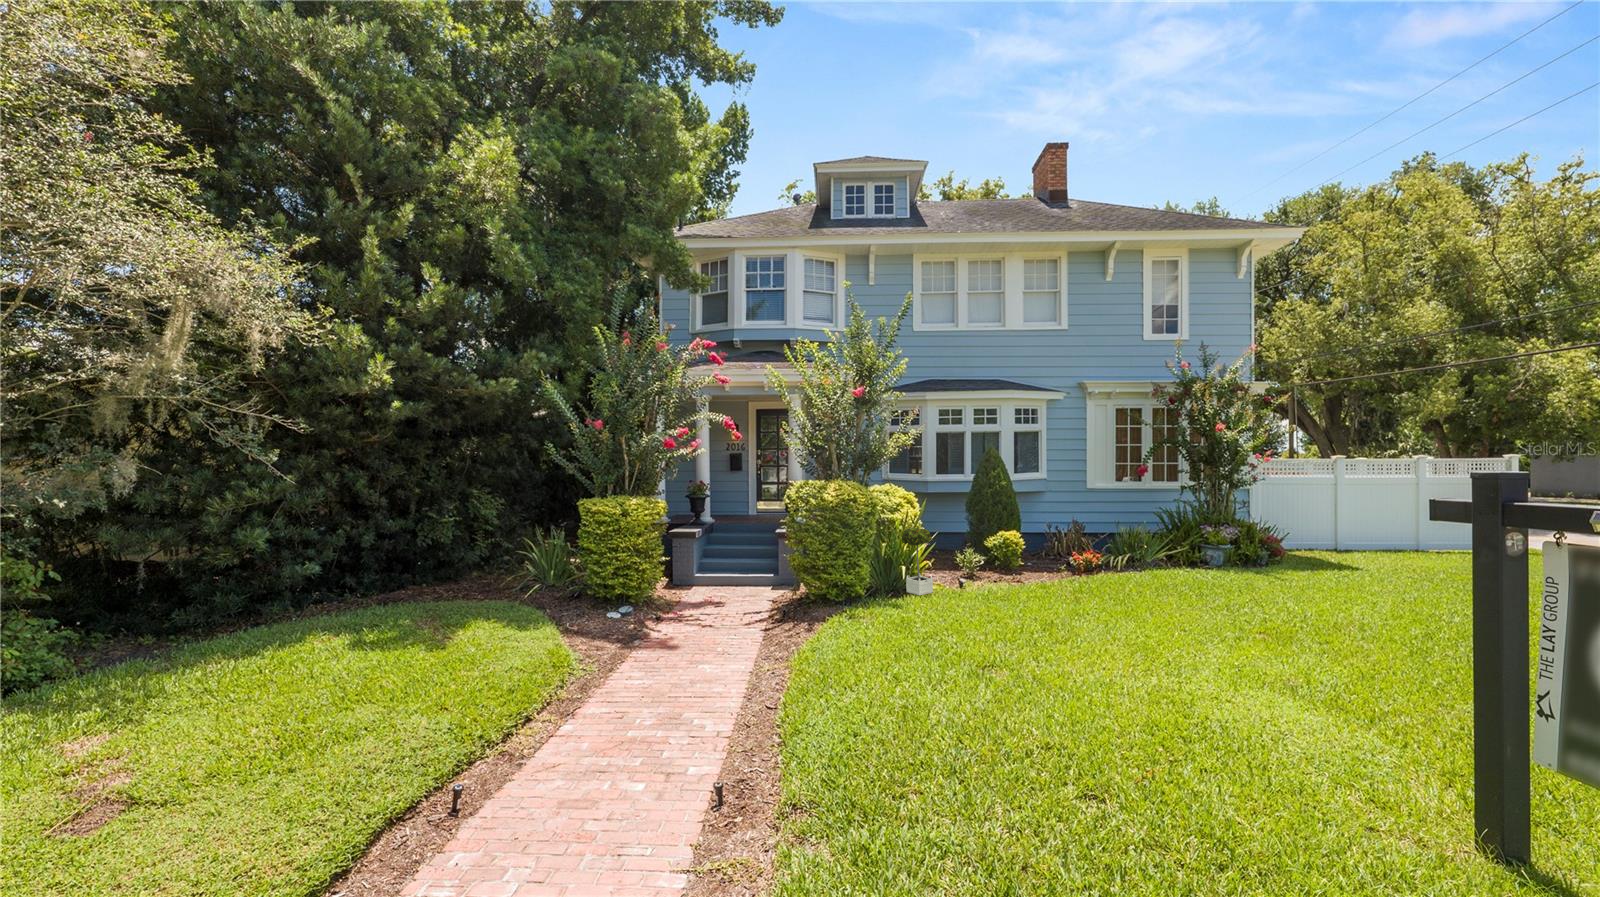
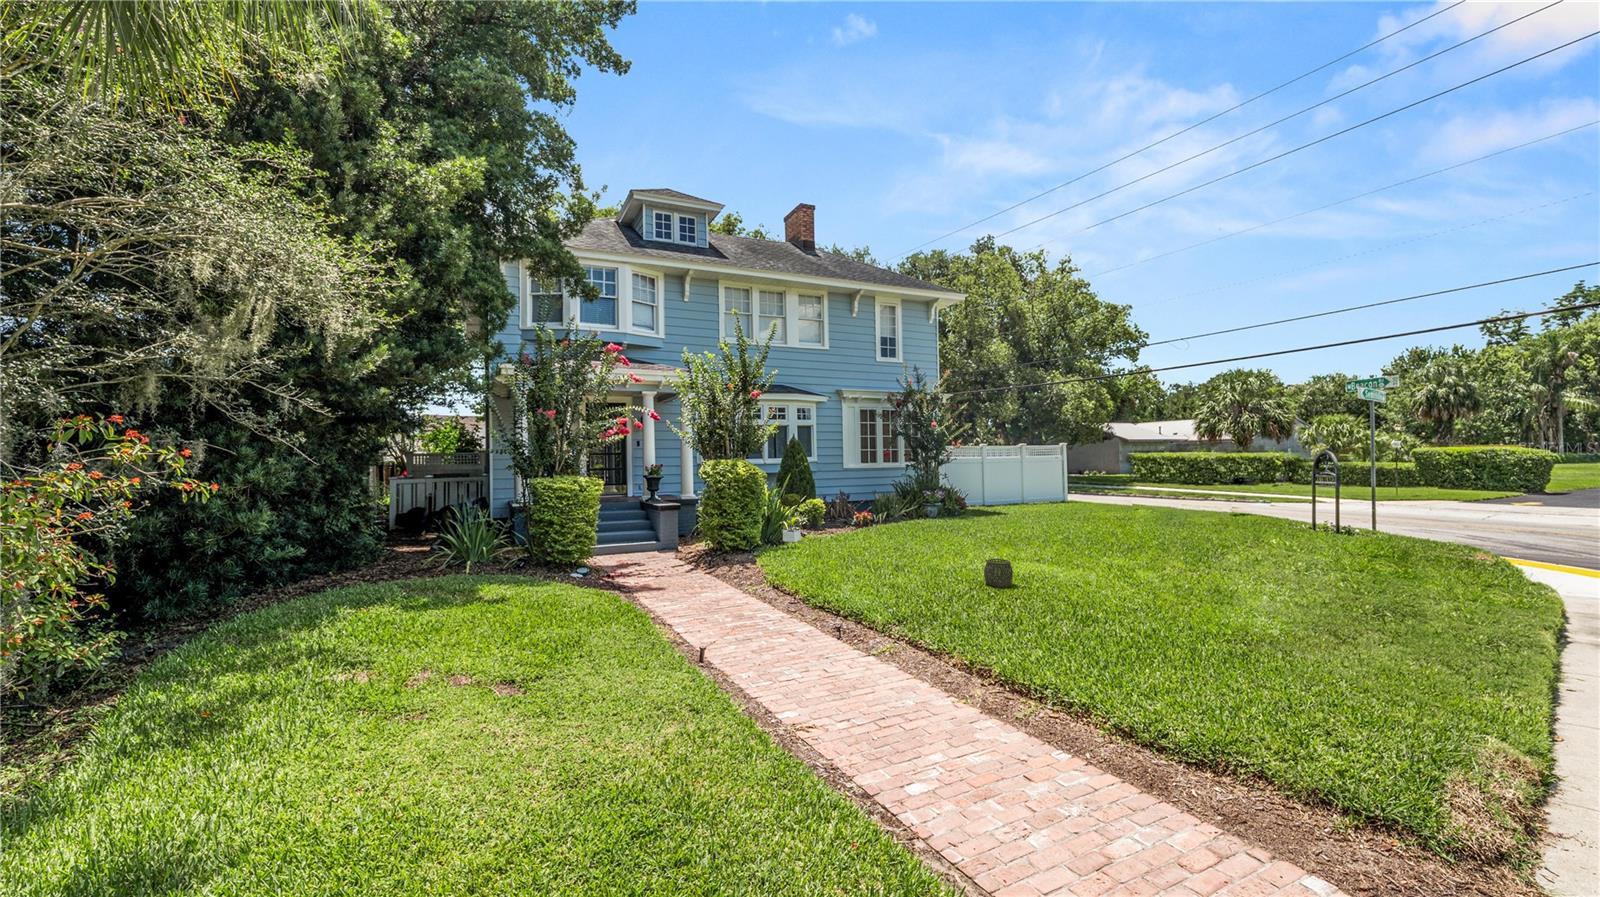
woven basket: none [1098,682,1158,744] -> present [984,559,1013,587]

